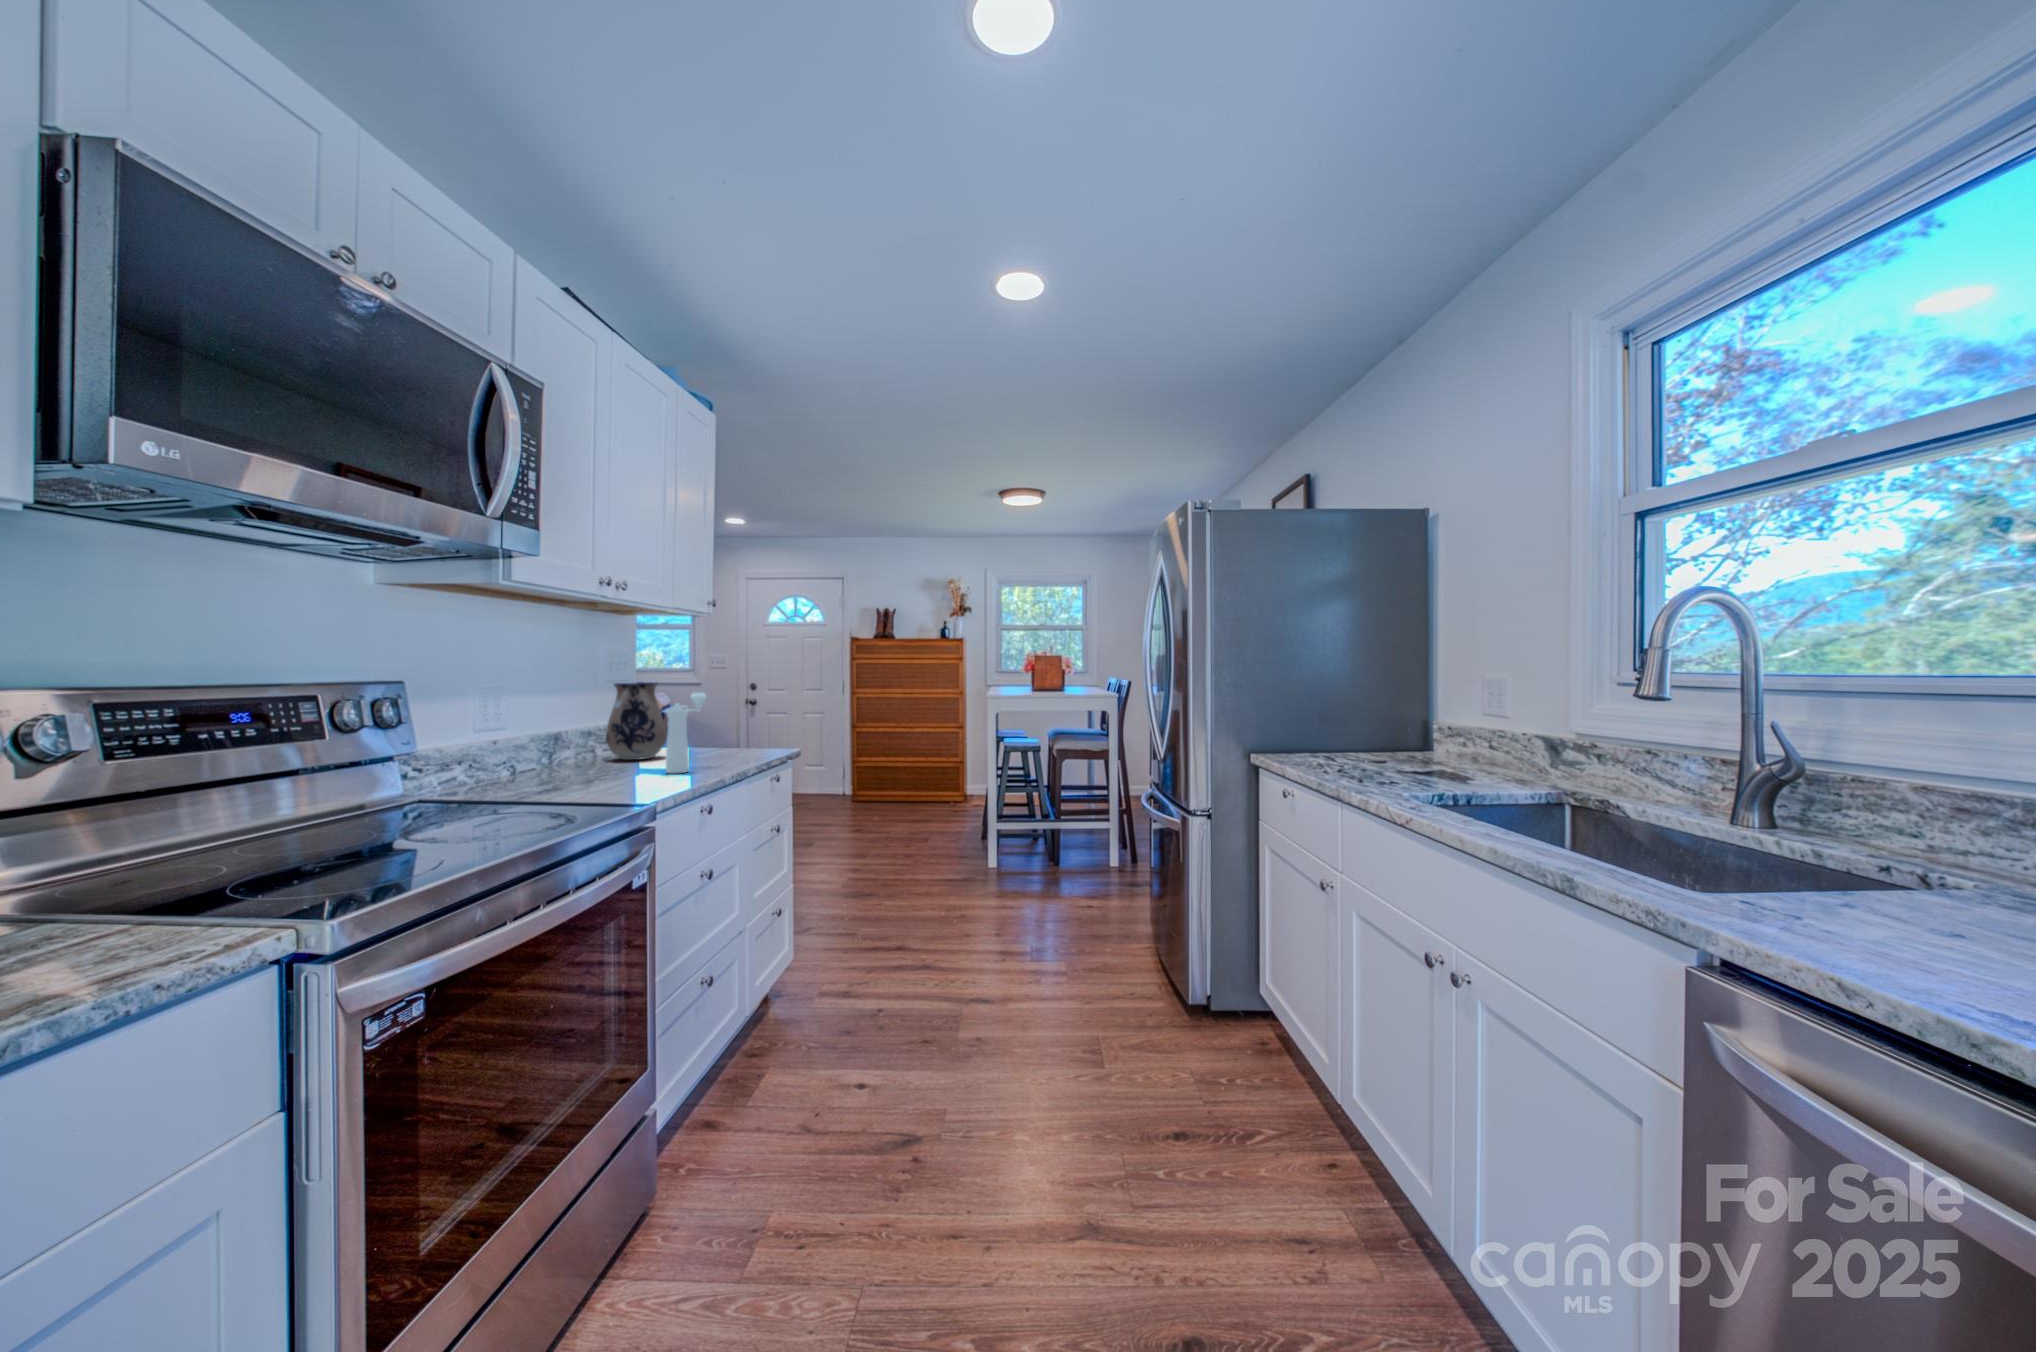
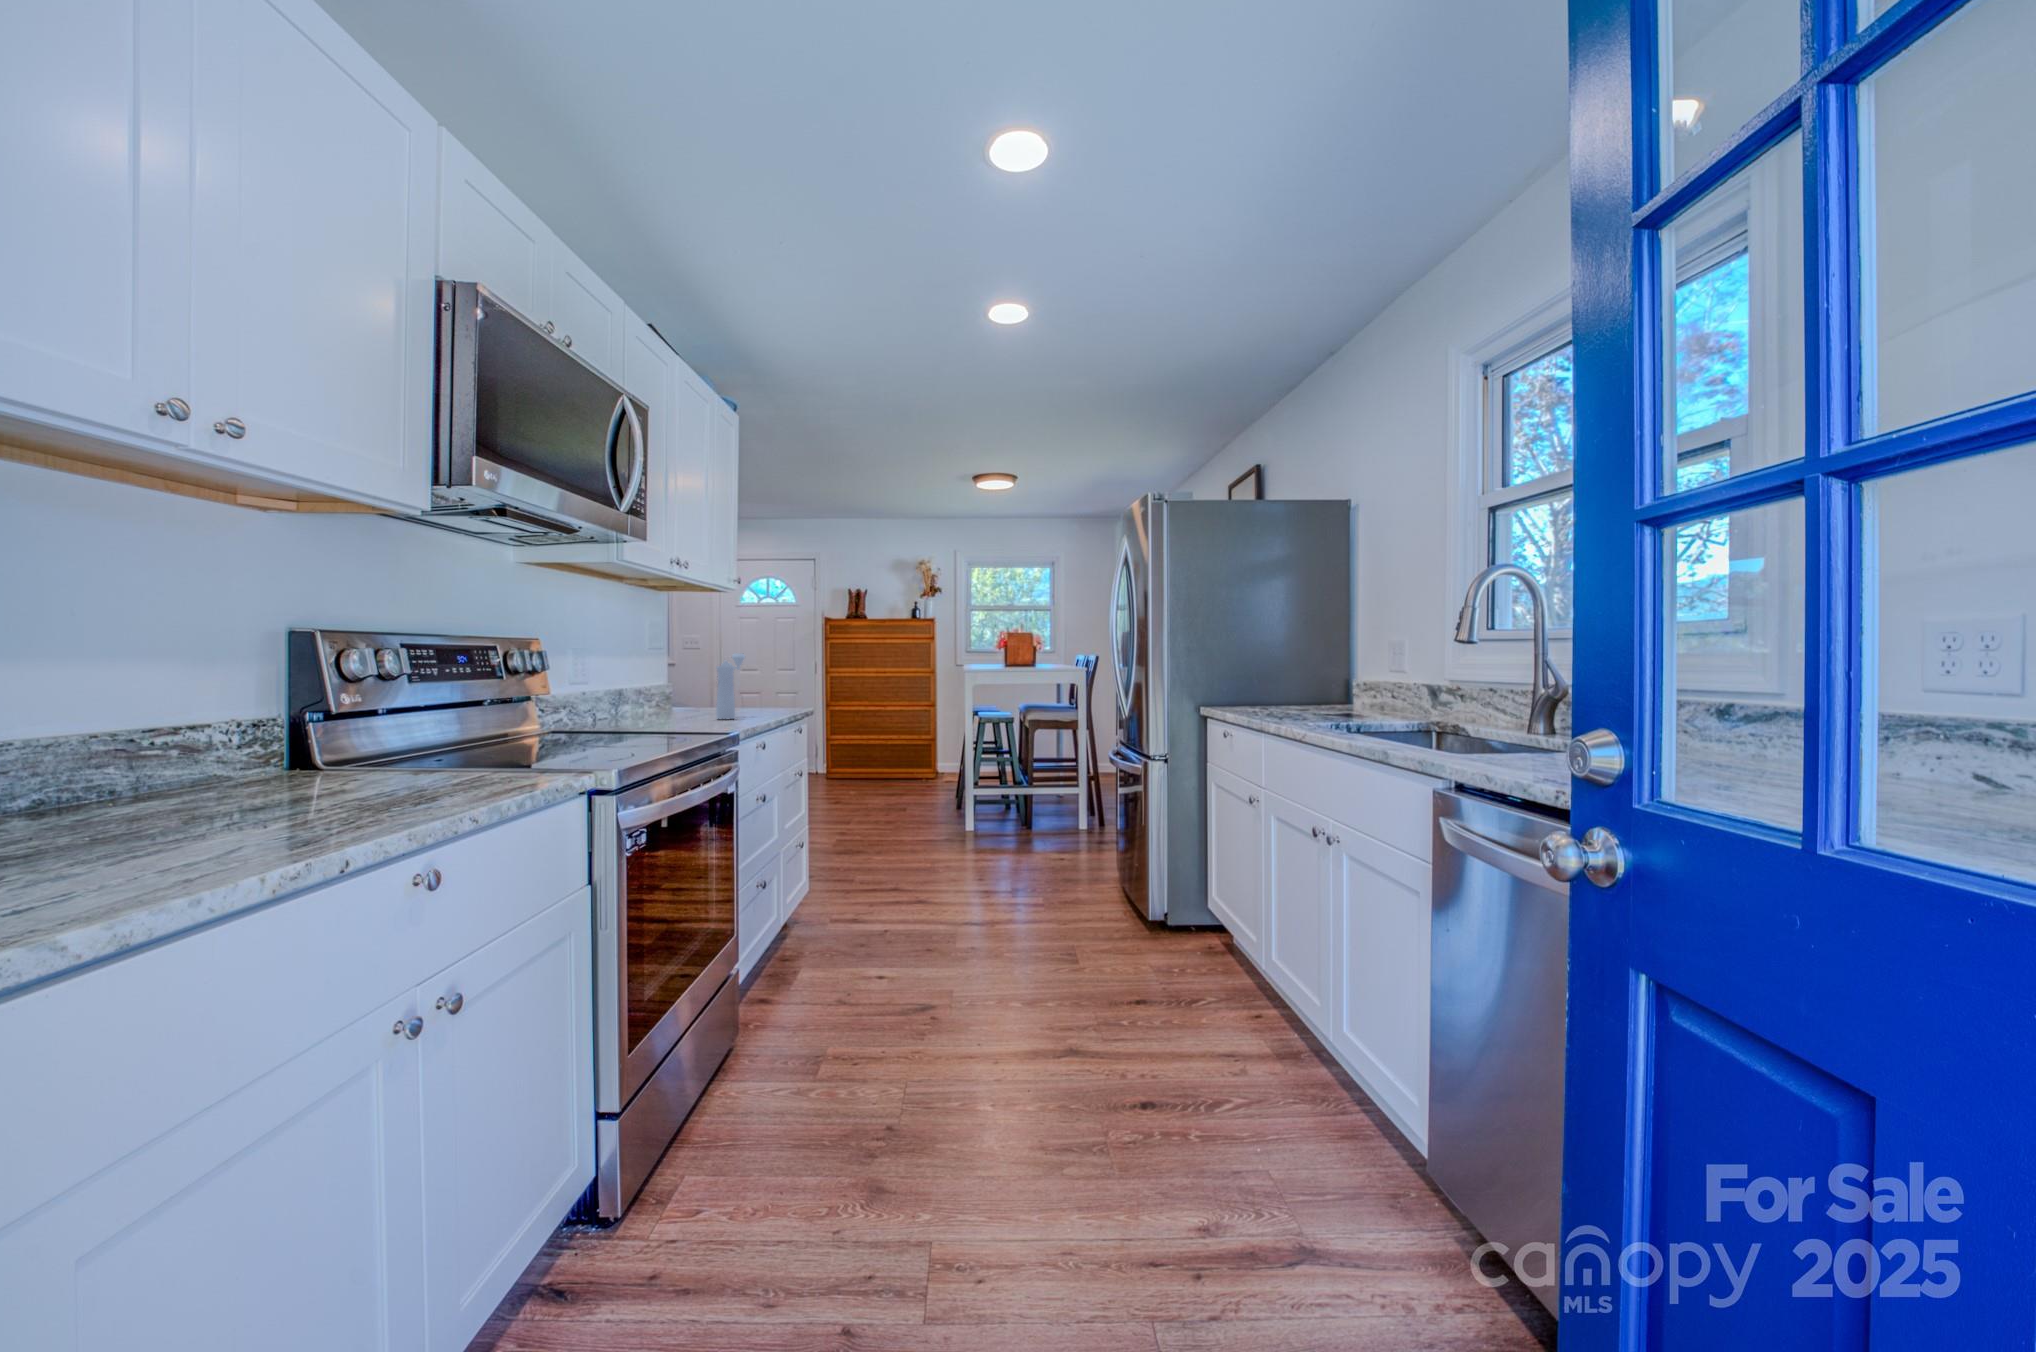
ceramic pitcher: present [606,682,667,760] -> none [650,646,701,713]

